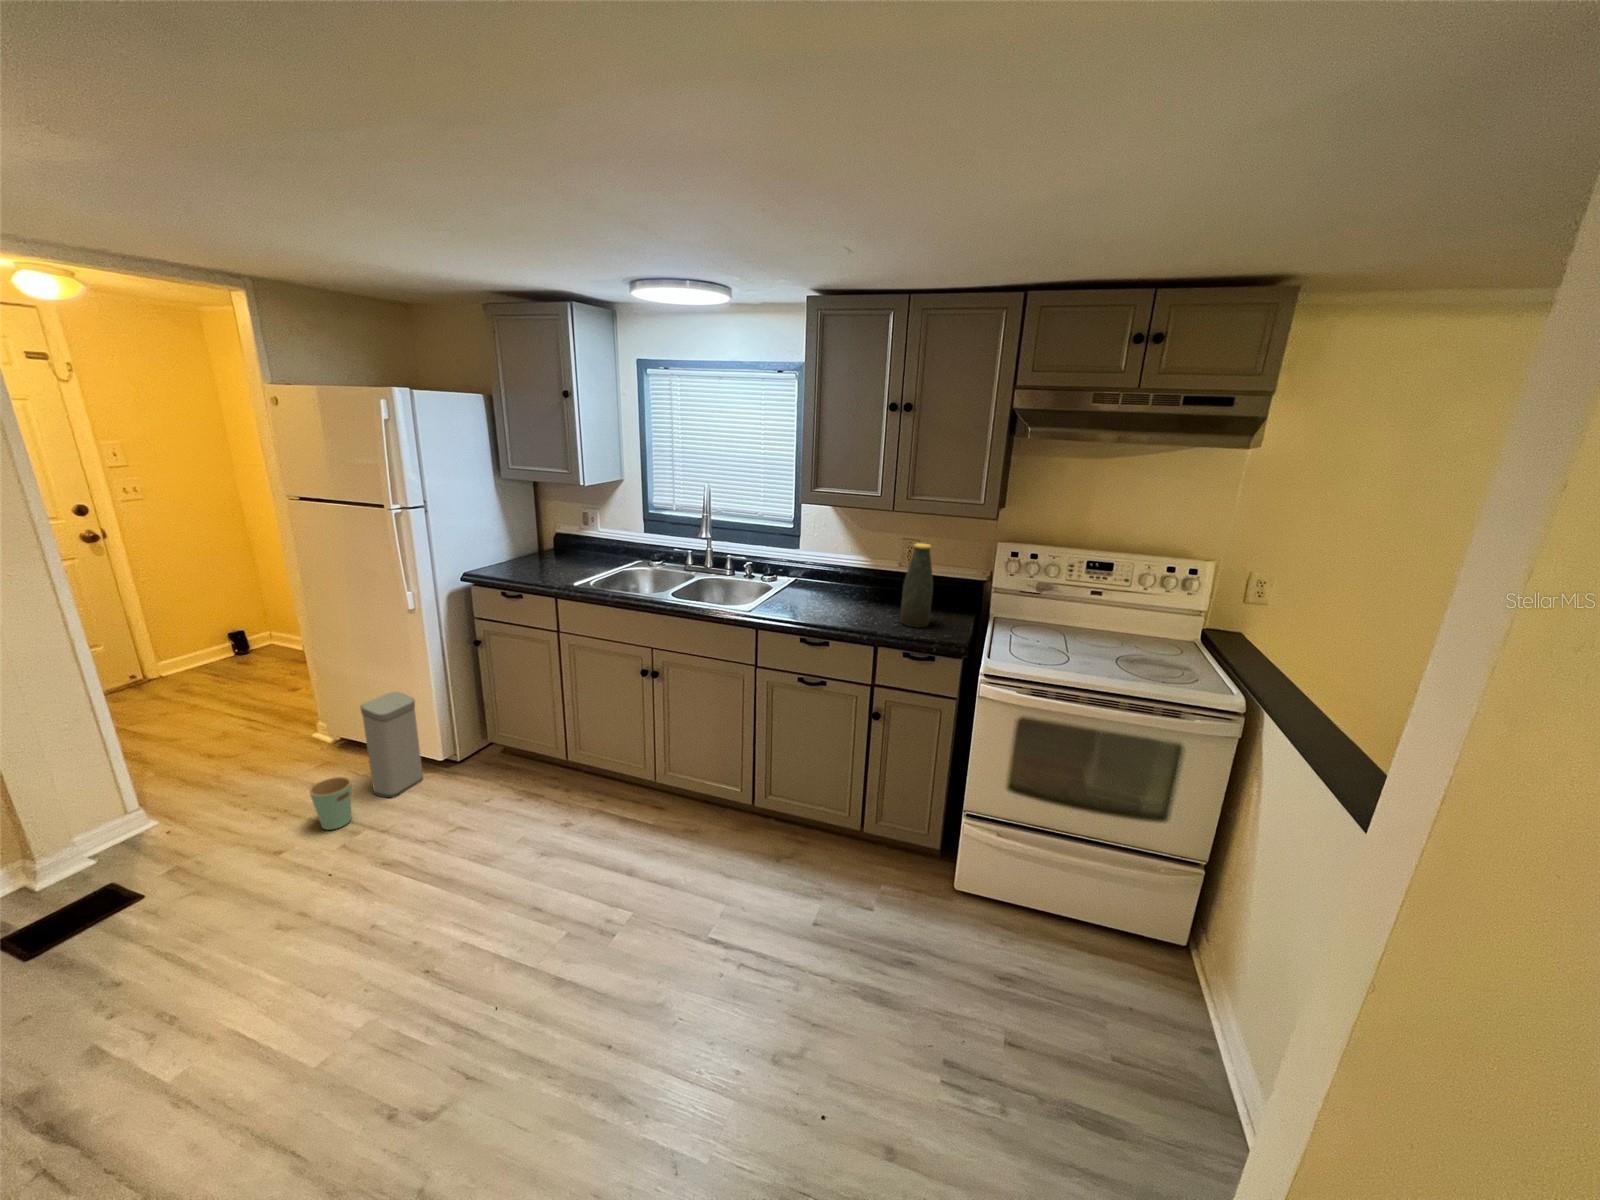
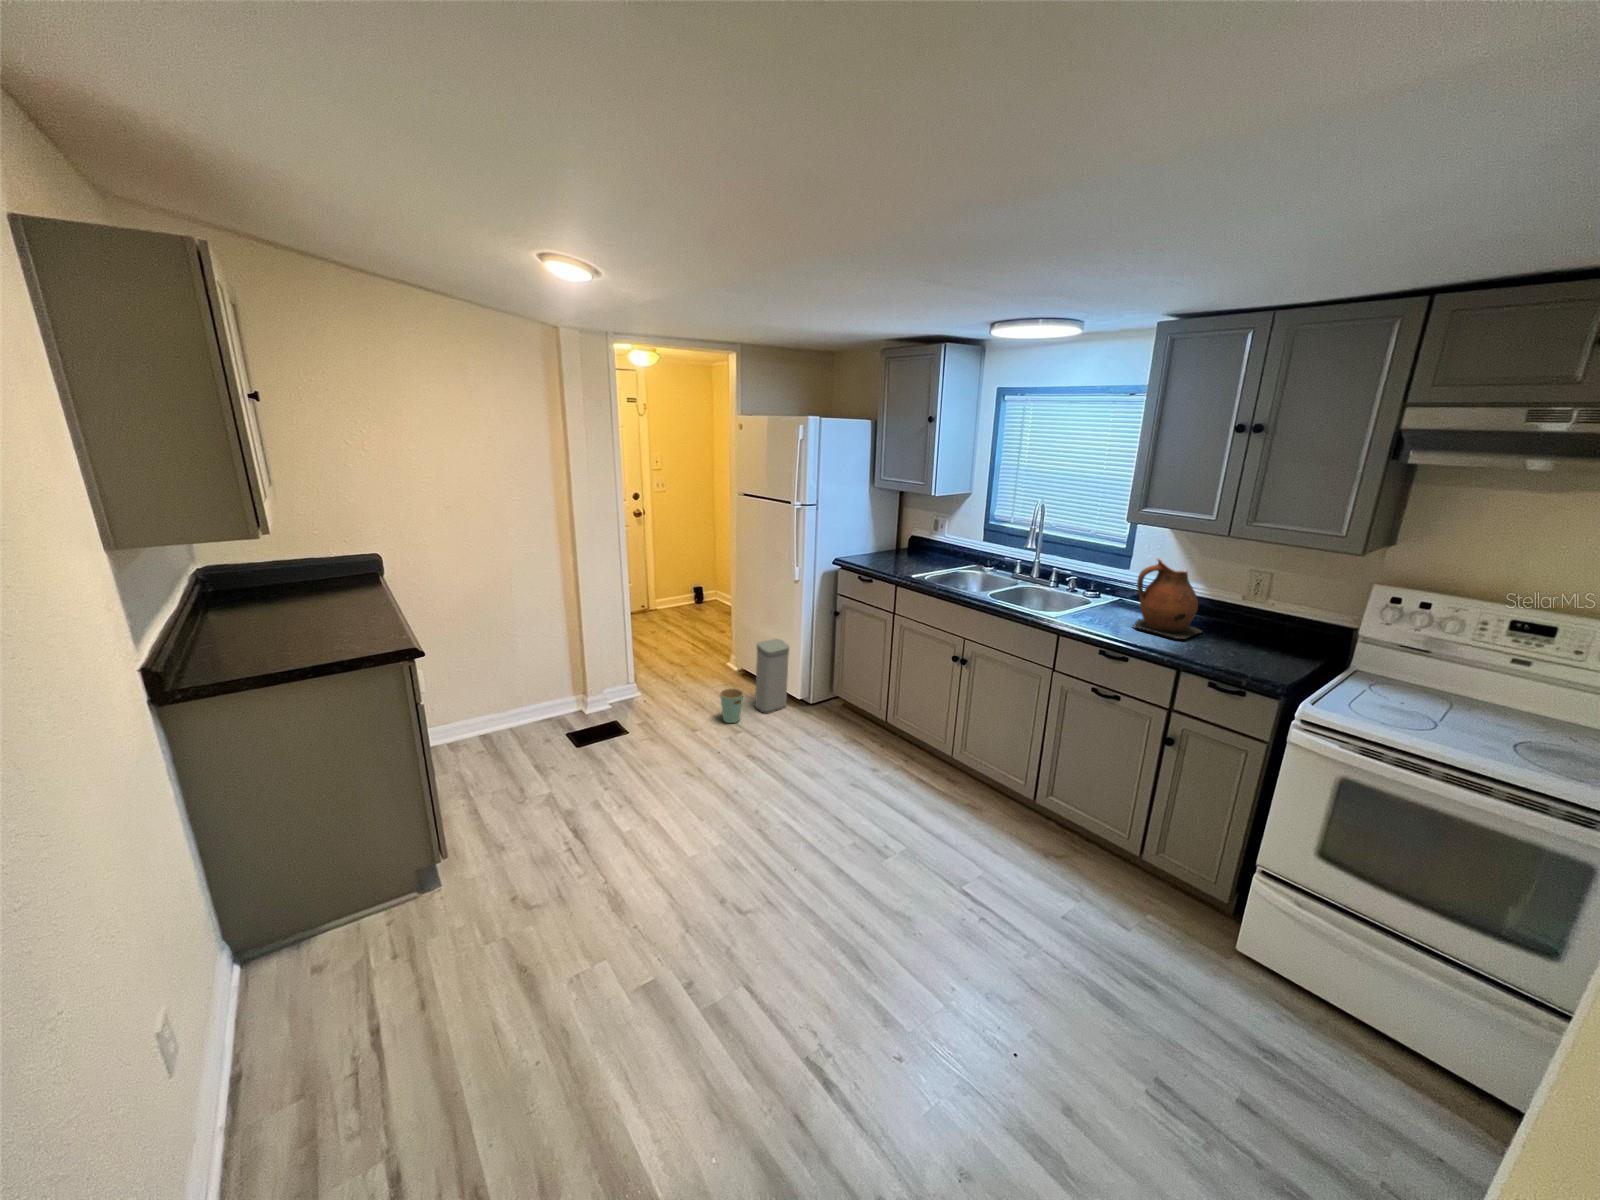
ceramic pitcher: none [821,537,879,615] -> present [1134,559,1202,639]
bottle: present [900,543,933,627] -> none [1217,573,1267,662]

